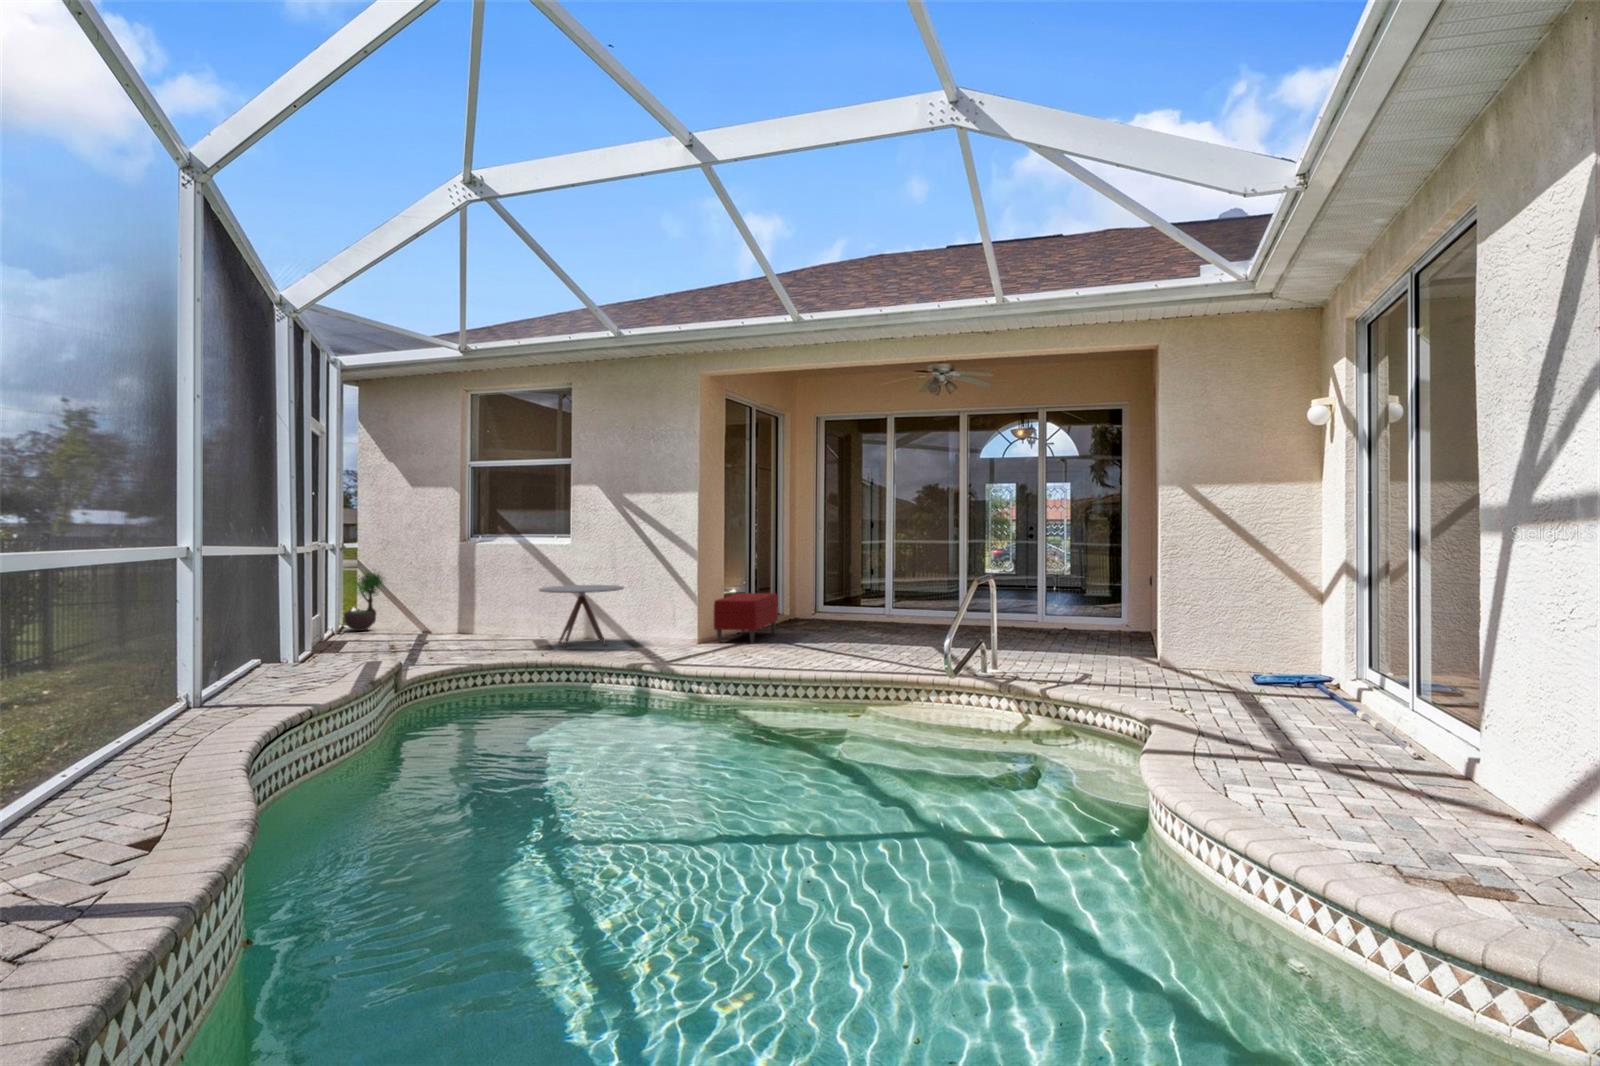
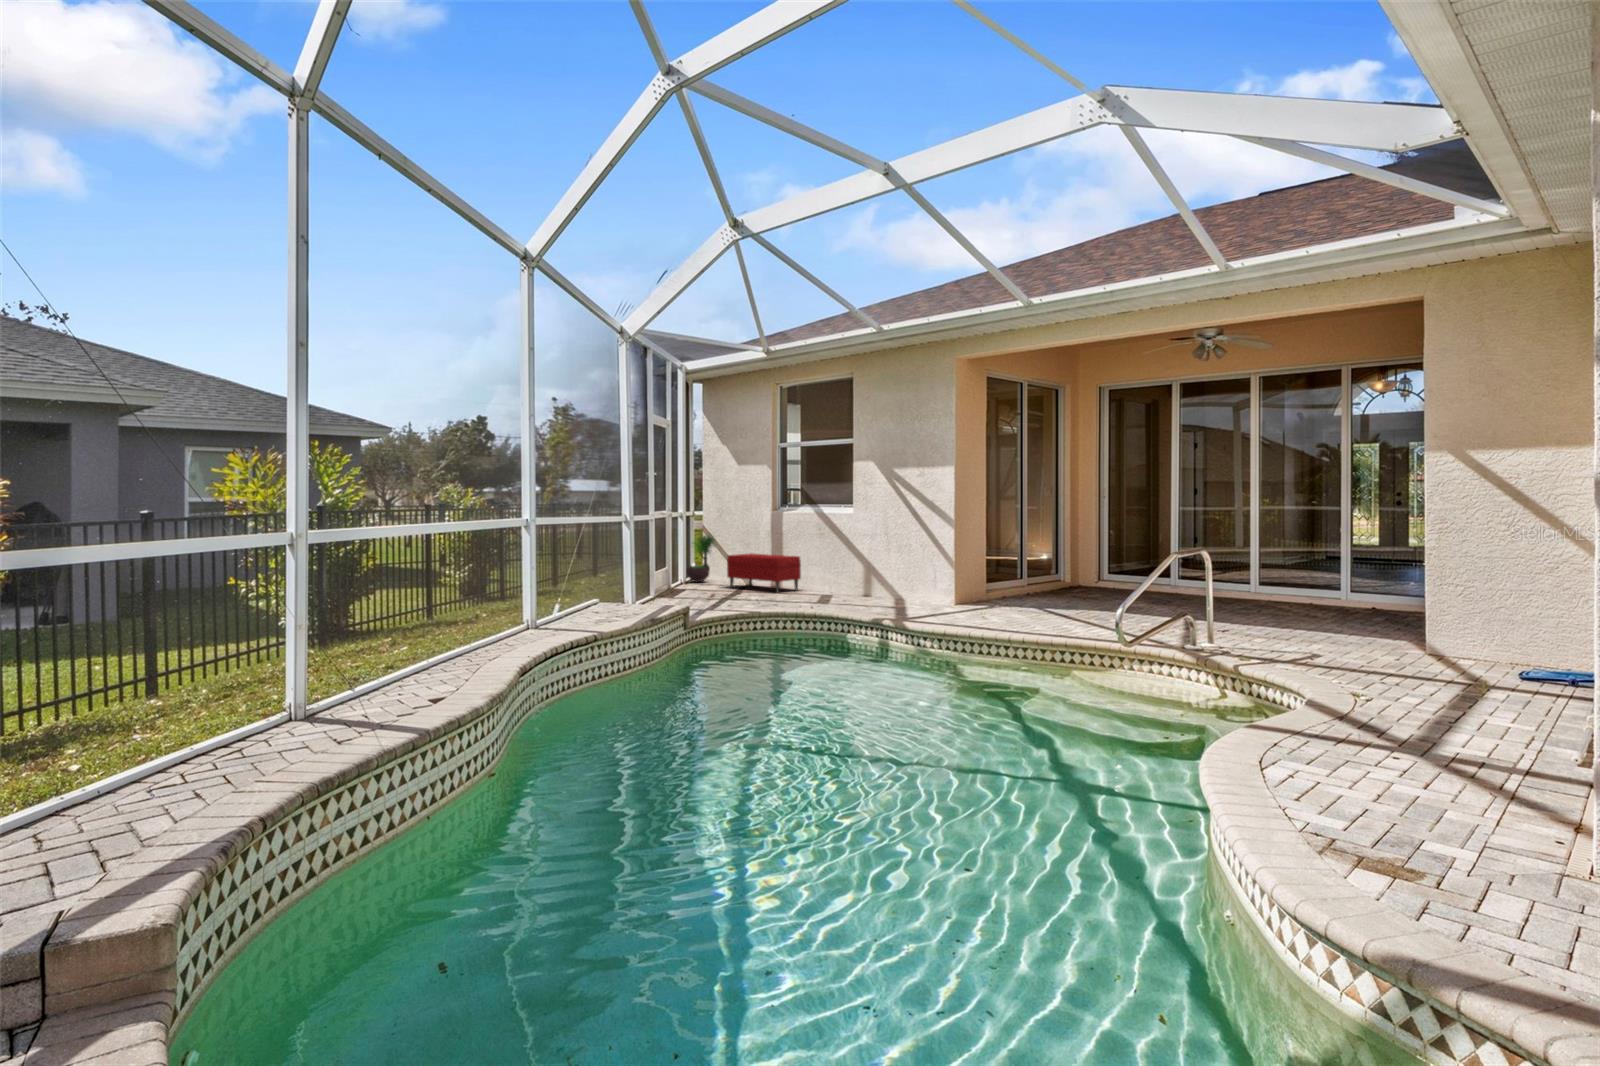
round table: present [539,585,624,647] -> none [818,550,890,603]
bench: present [714,593,778,644] -> present [727,553,801,593]

